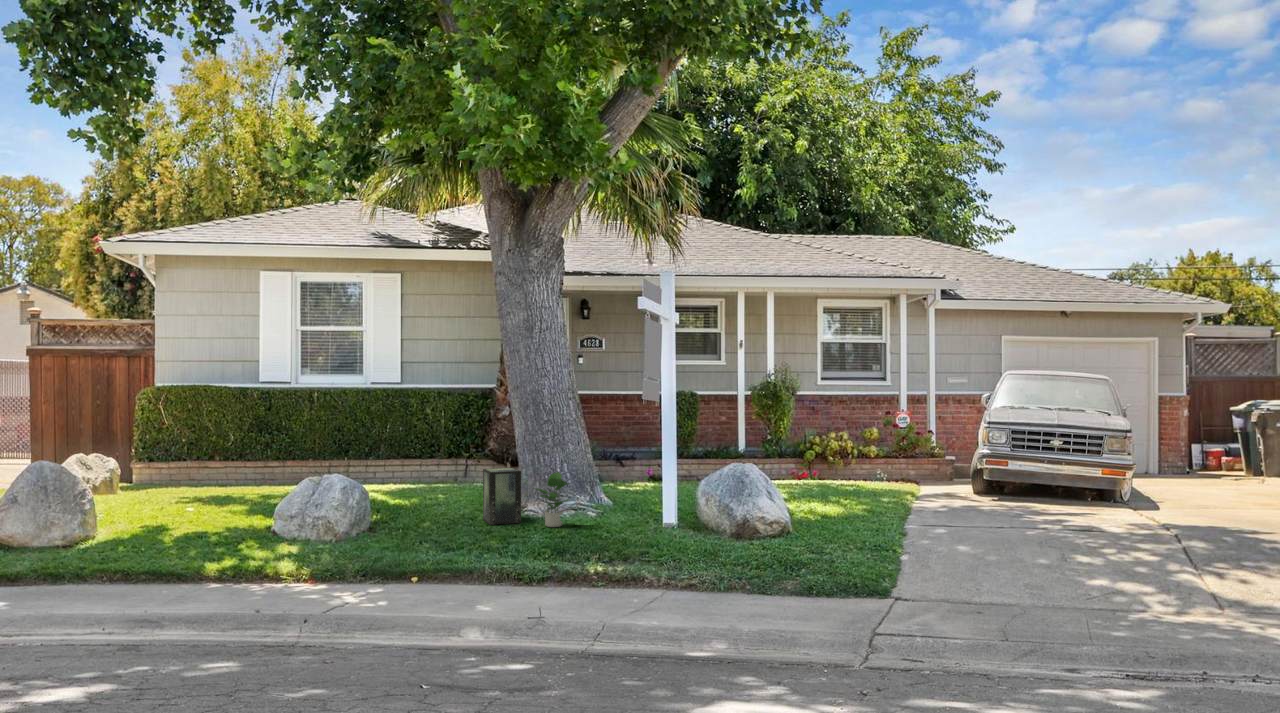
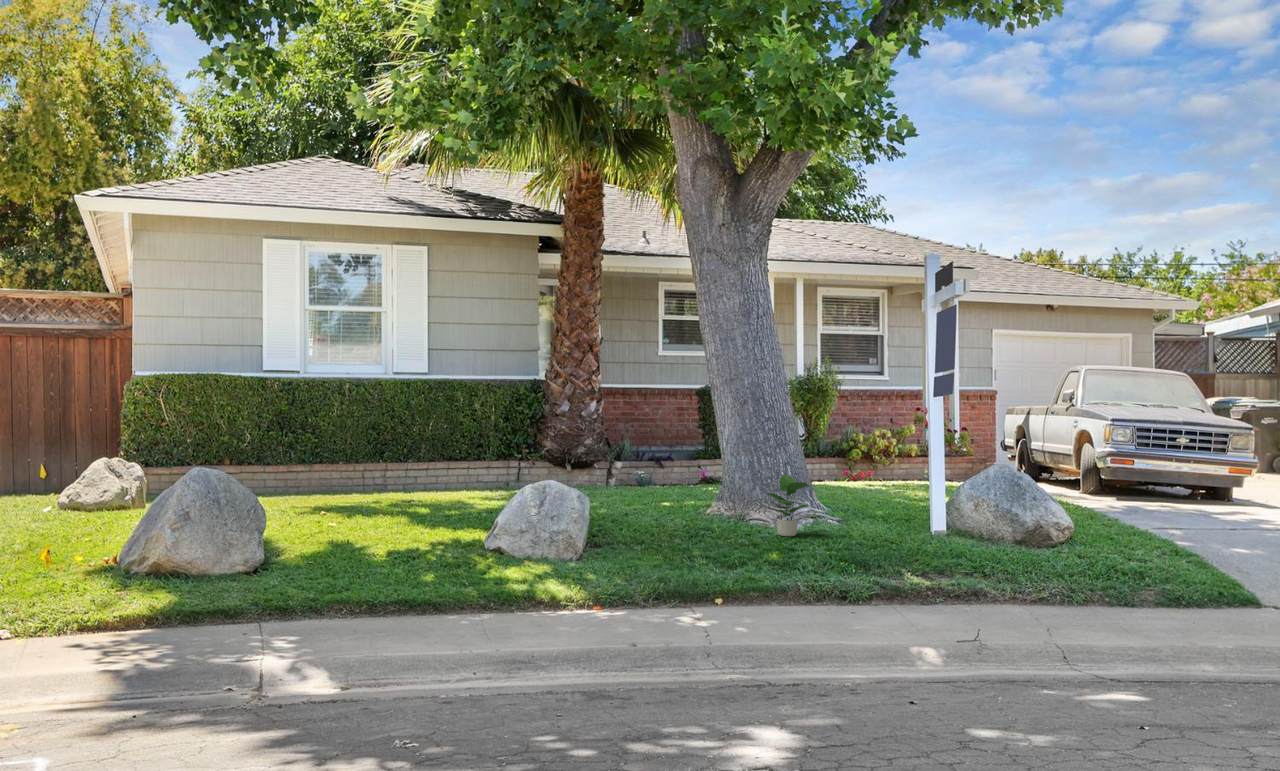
storage box: present [483,468,521,525] -> none [695,471,746,535]

